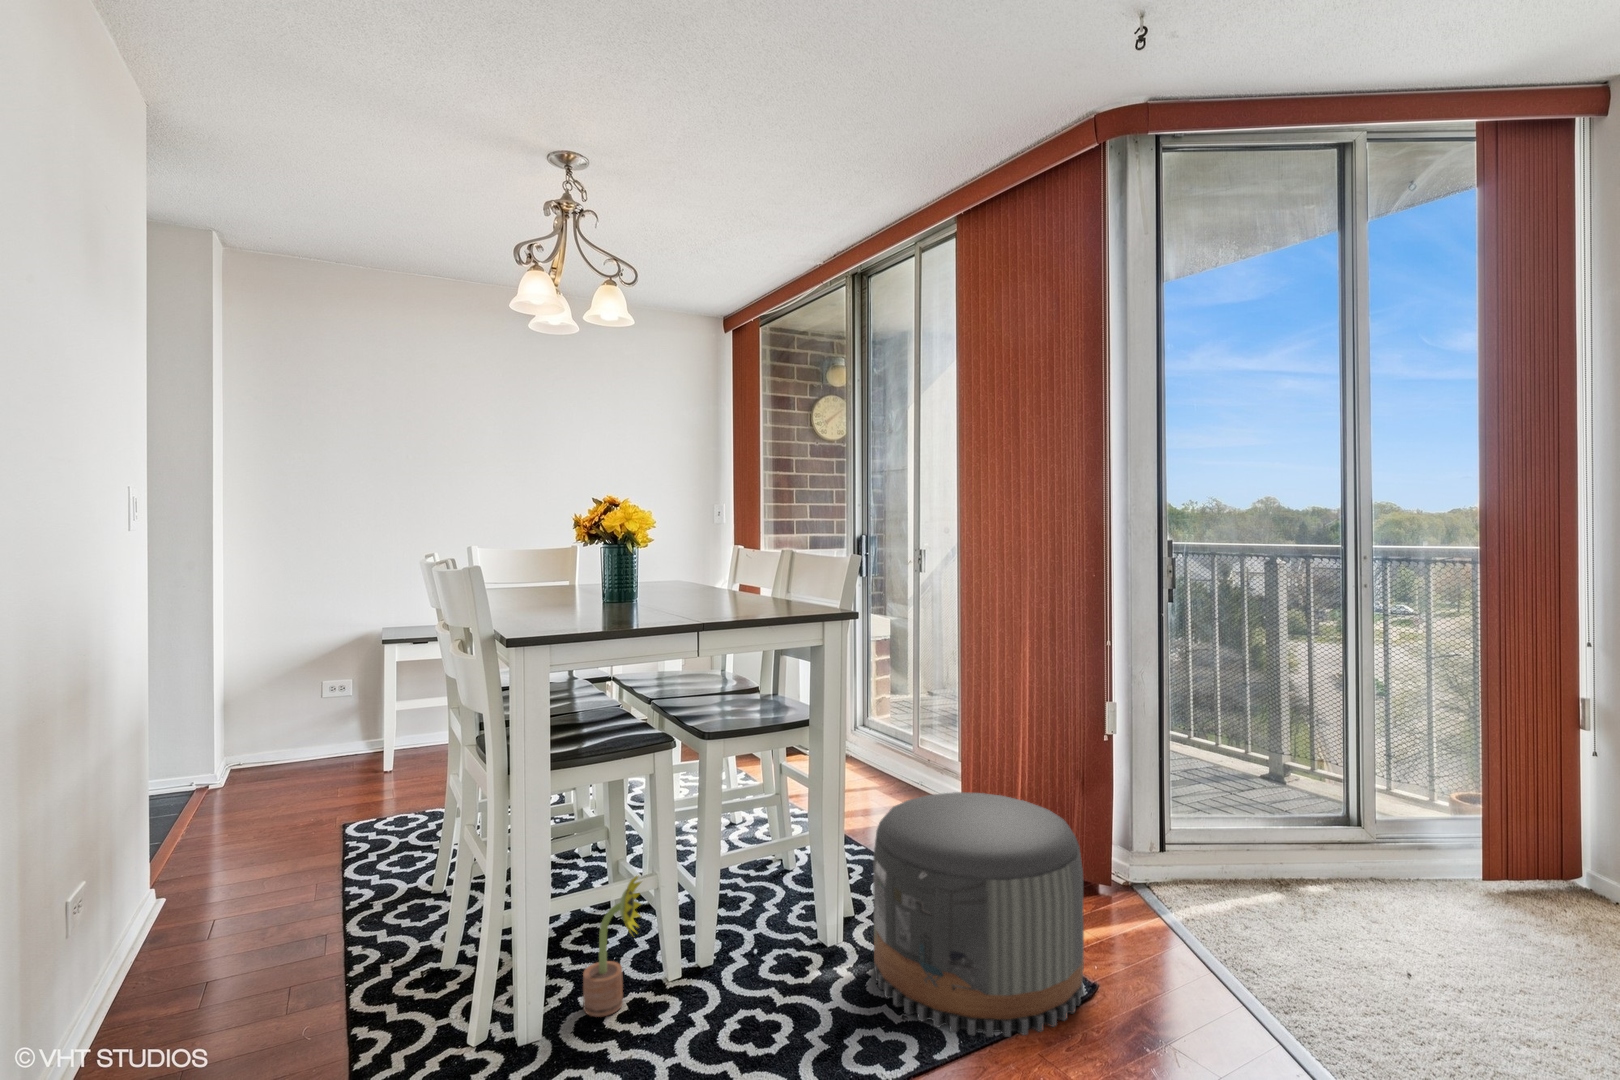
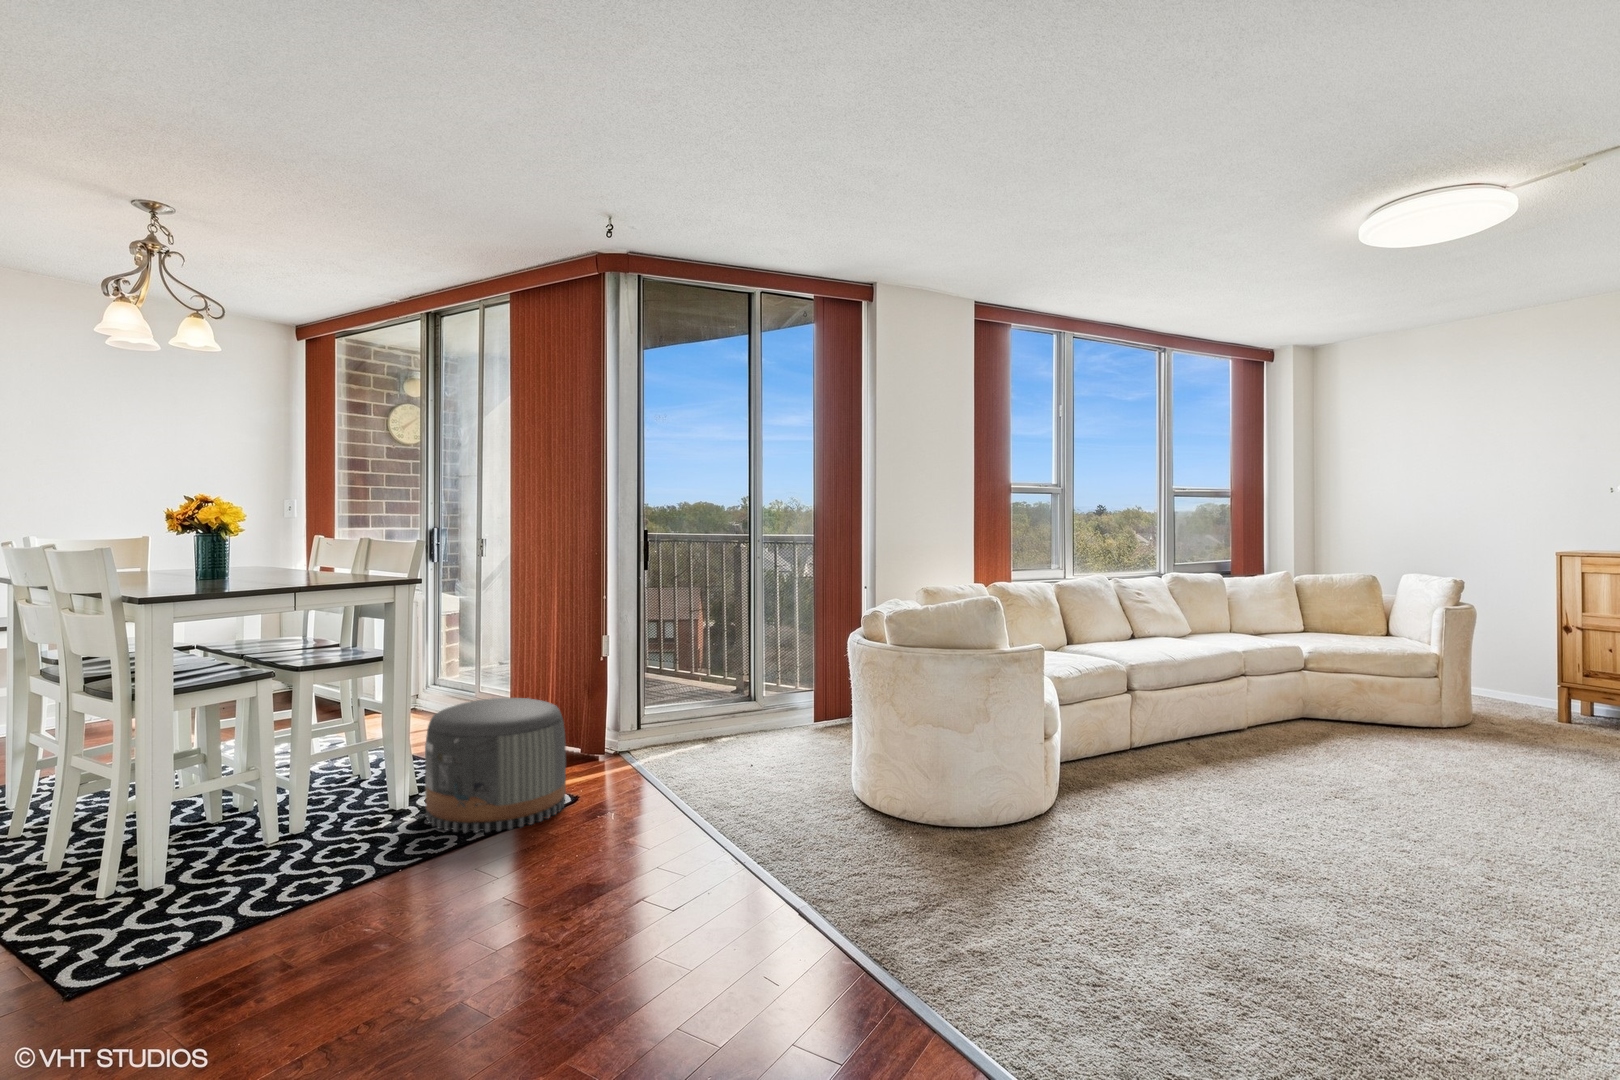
decorative plant: present [583,876,641,1017] -> none [195,765,245,866]

